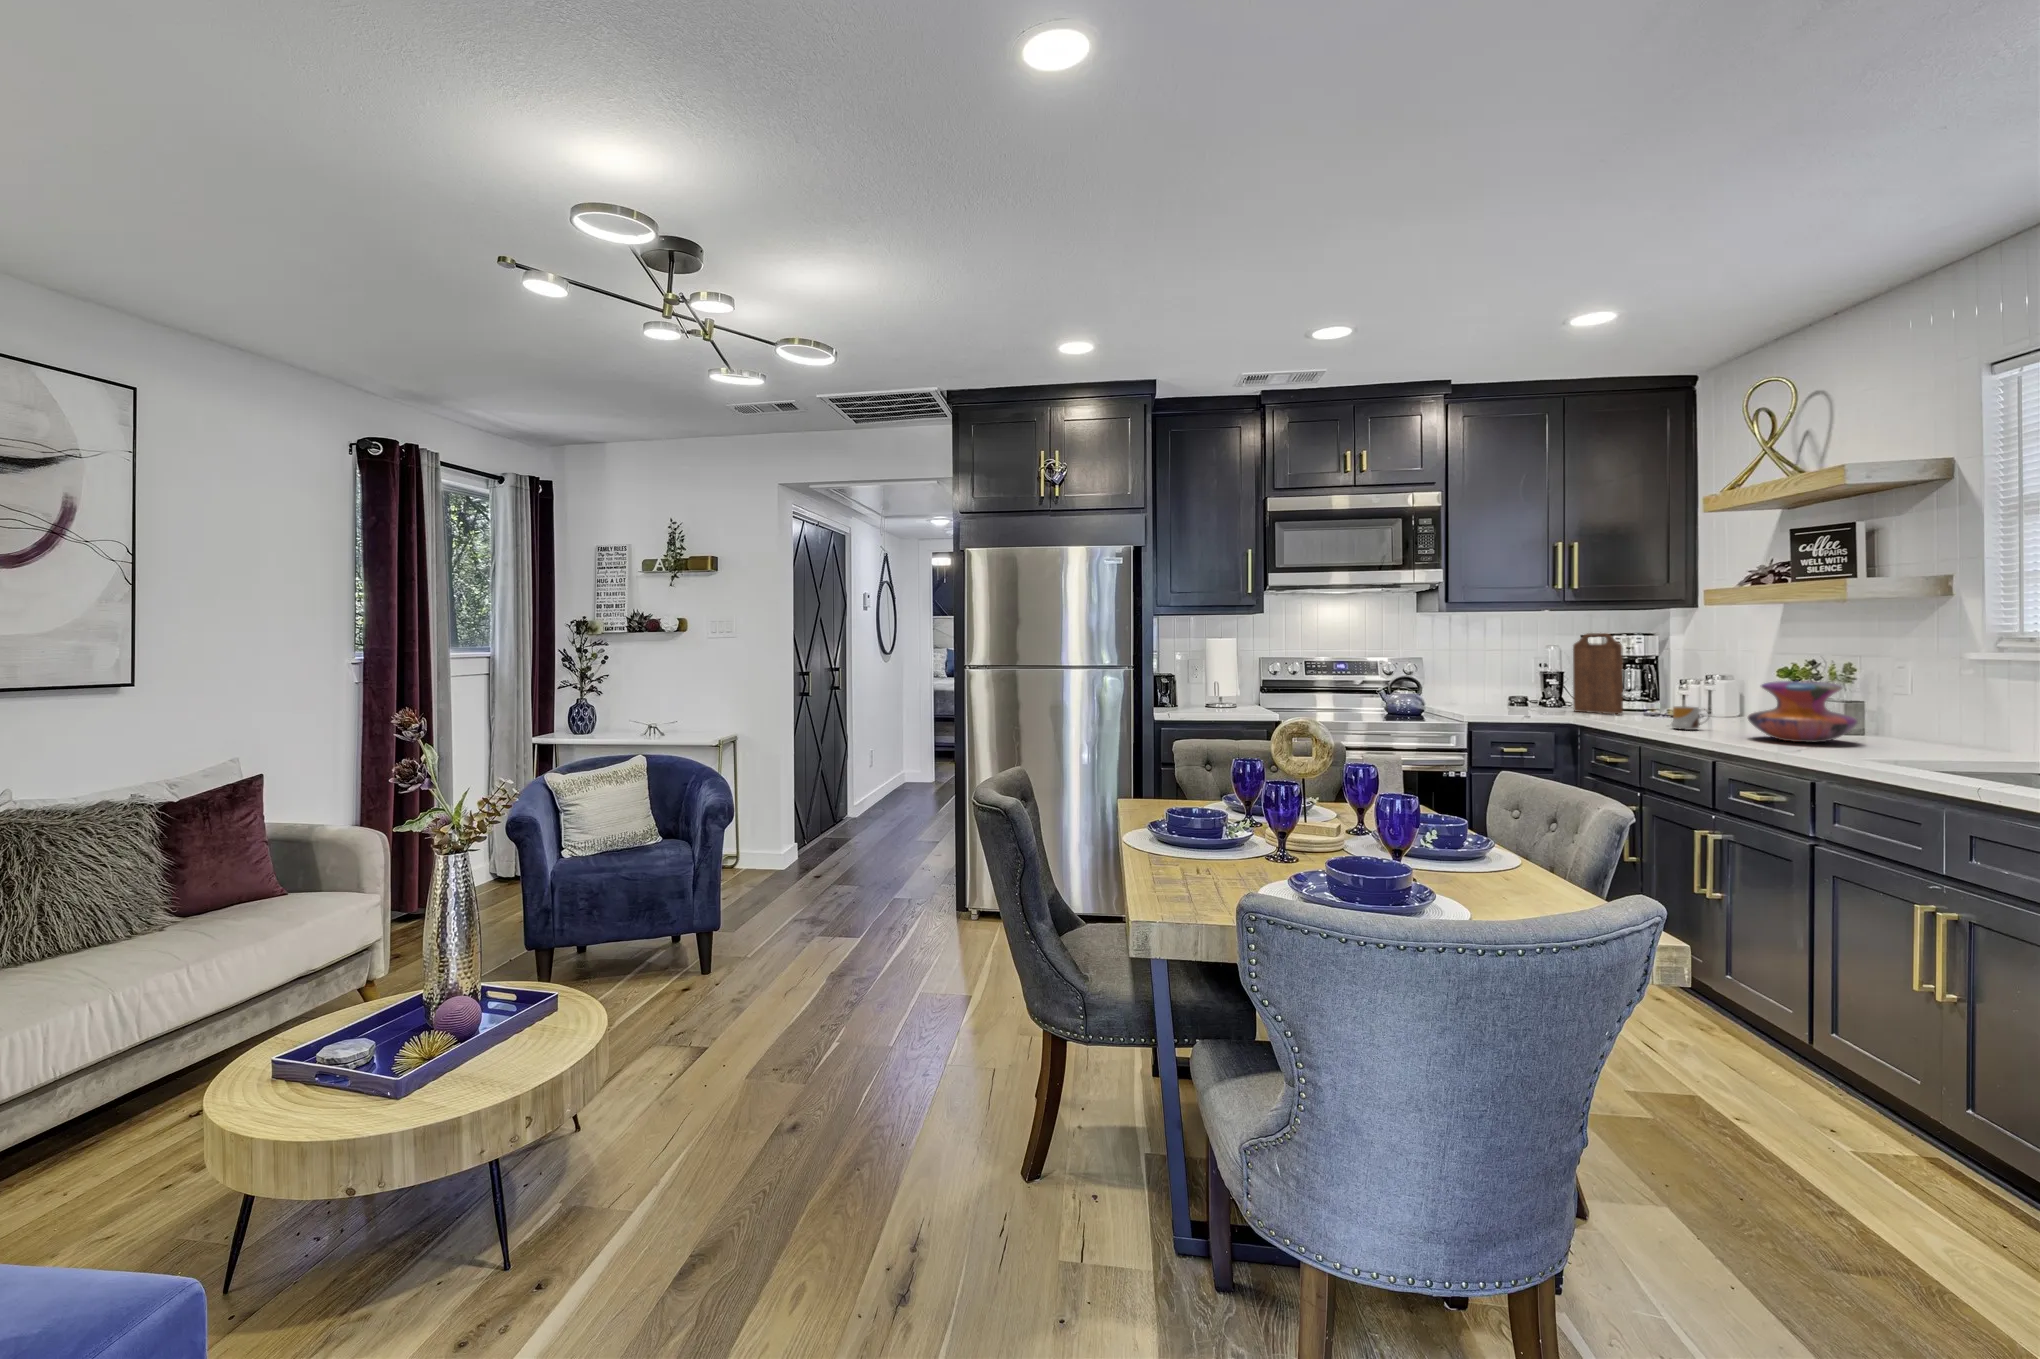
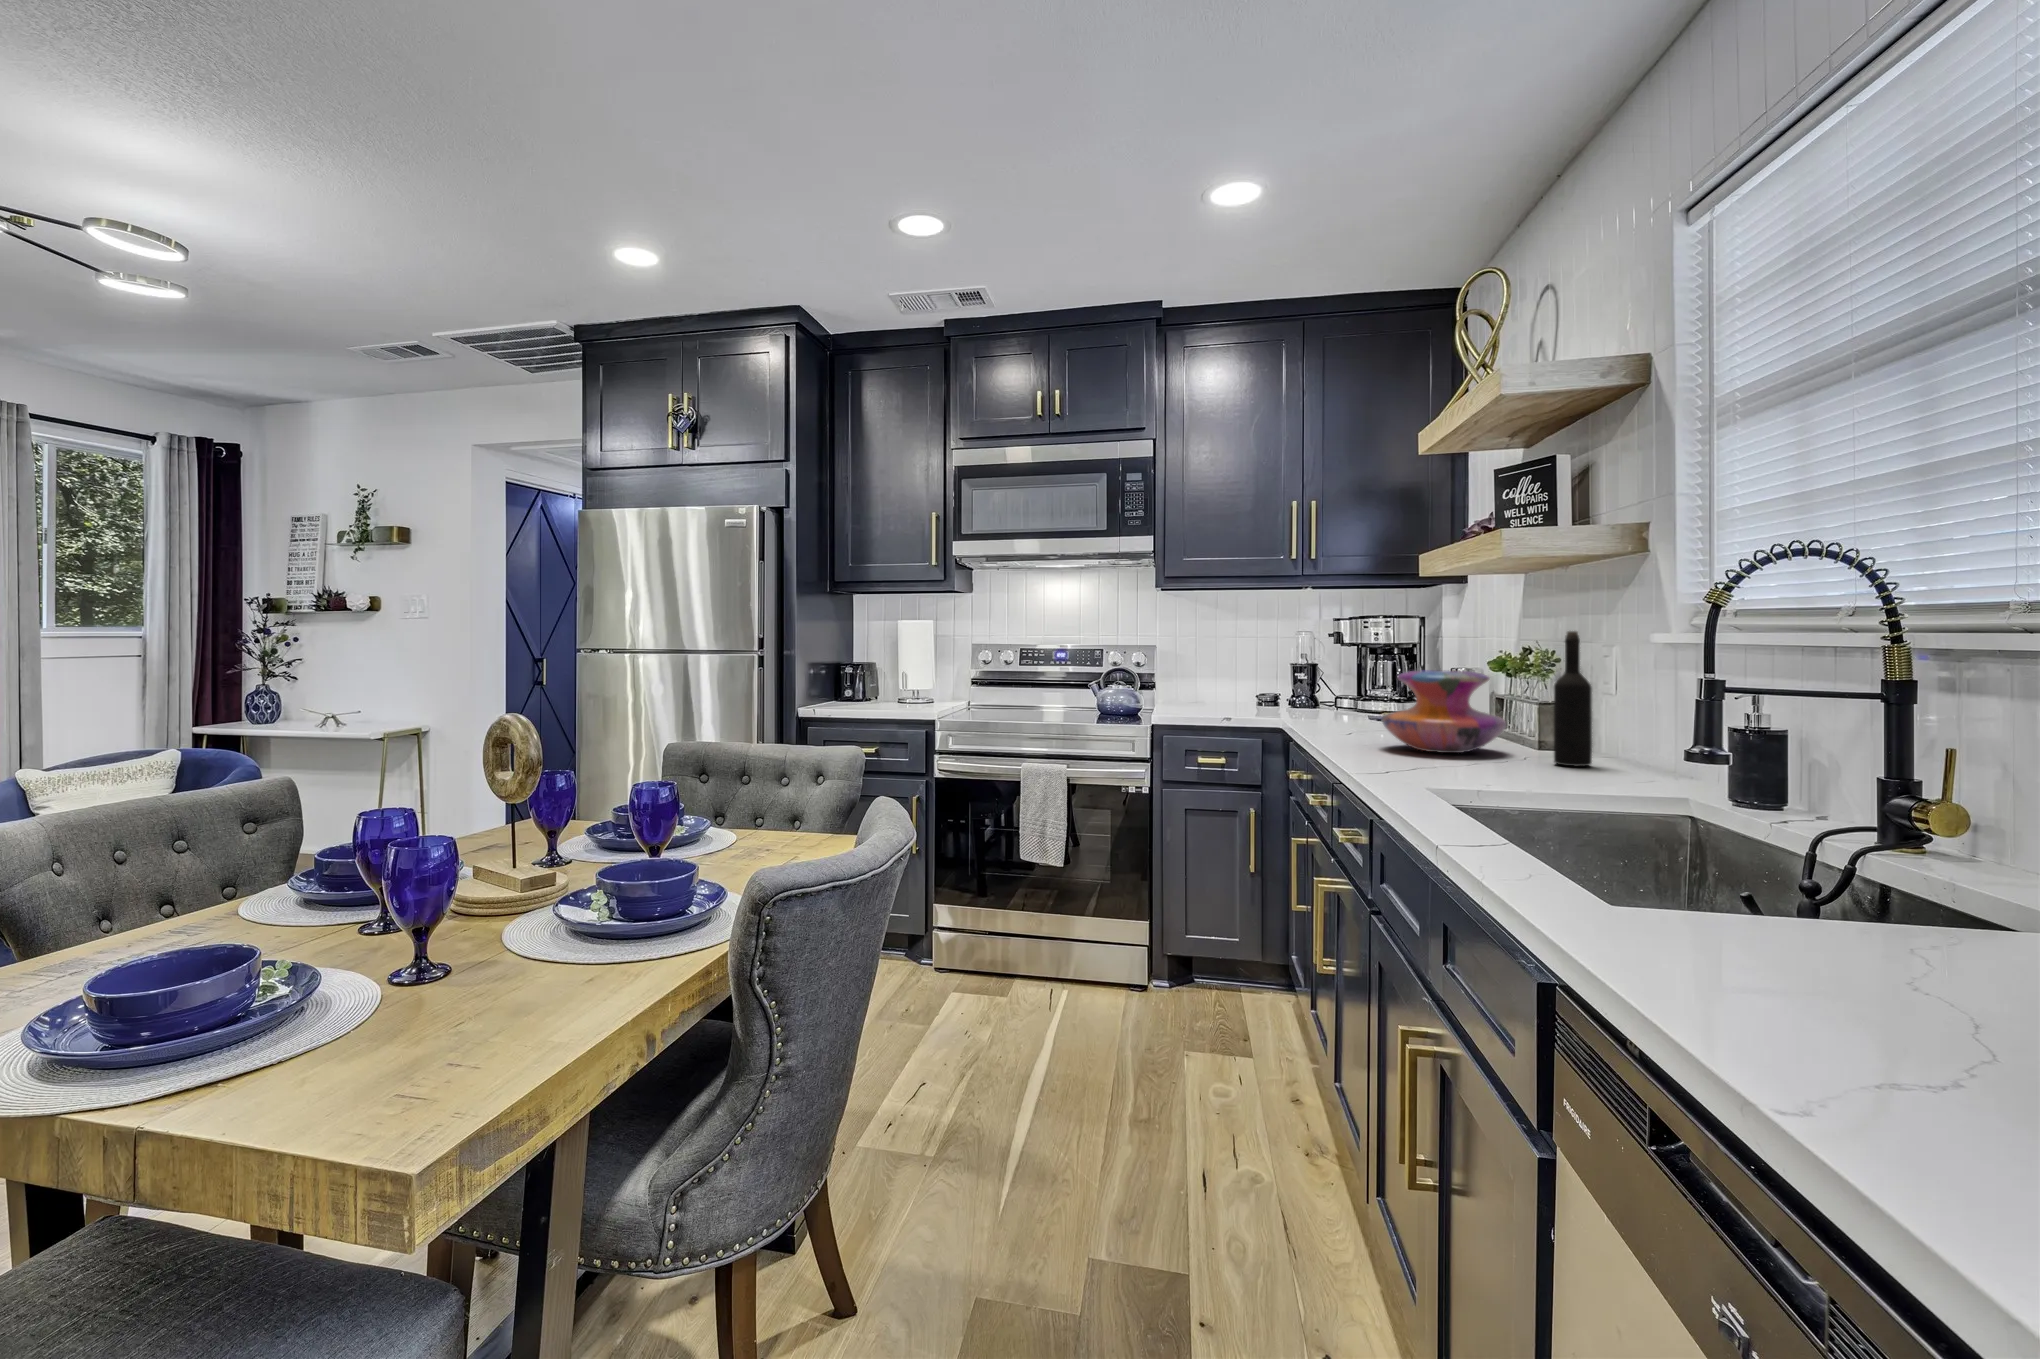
cutting board: present [1573,633,1623,714] -> none [1293,613,1337,717]
wine bottle: none [1912,654,1945,751] -> present [1554,631,1592,767]
mug: present [1671,706,1711,730] -> none [1332,705,1378,735]

